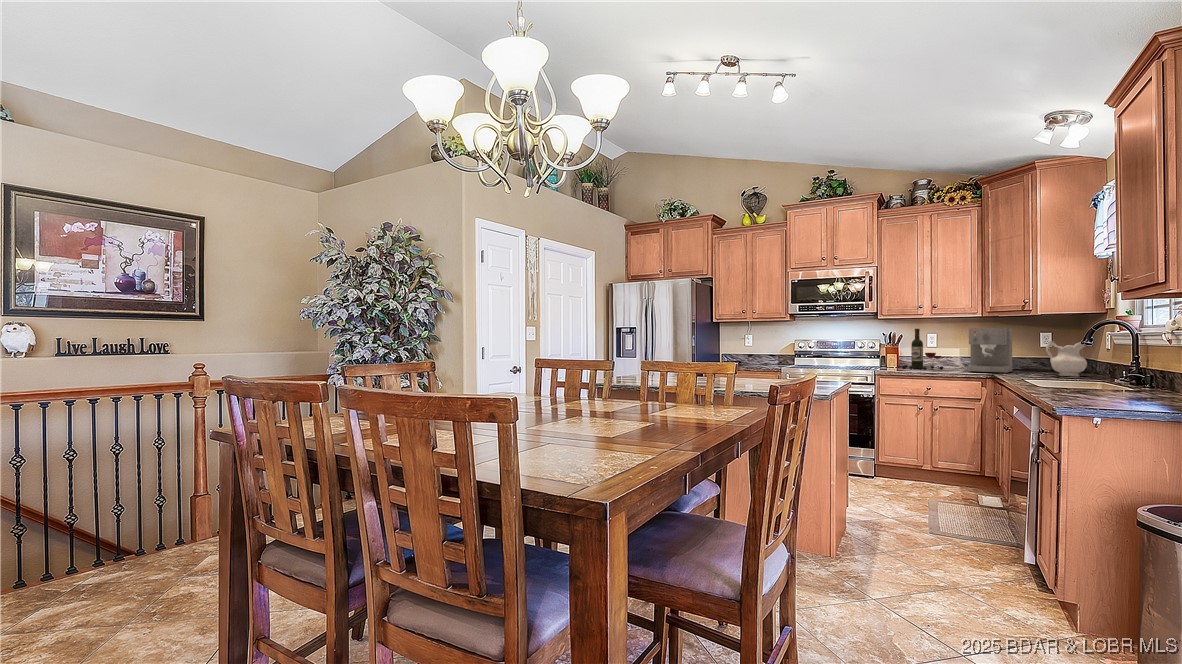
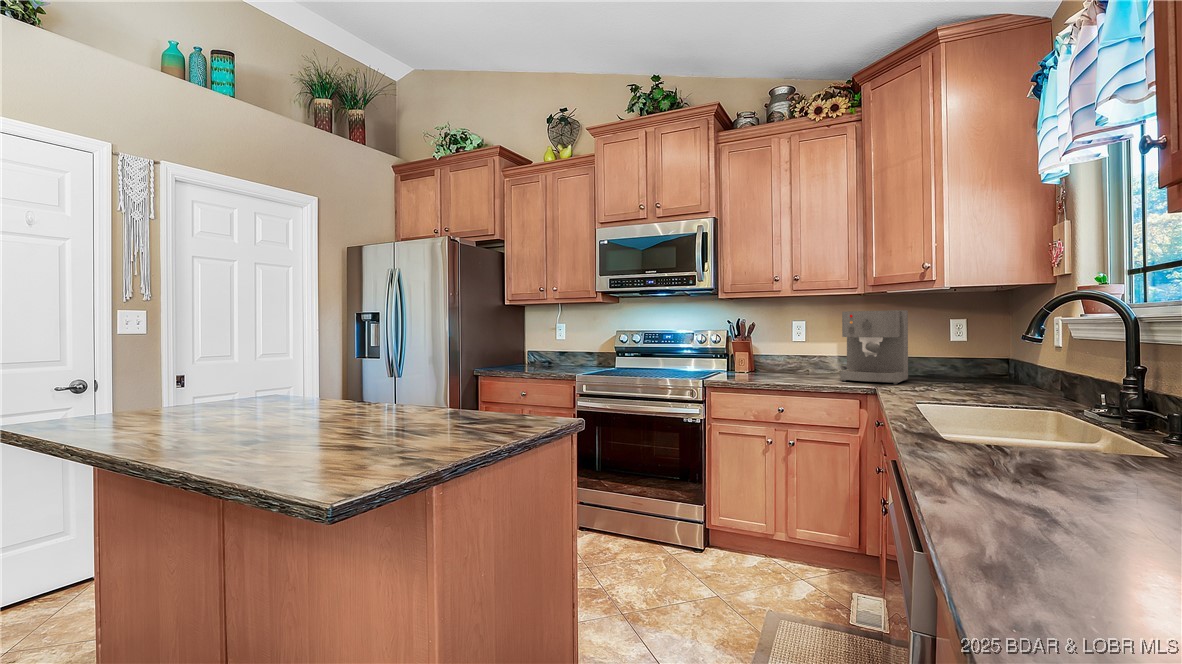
wine bottle: present [902,329,943,370] -> none [752,313,811,379]
ceramic pitcher: present [1046,341,1087,377] -> none [958,331,1023,391]

